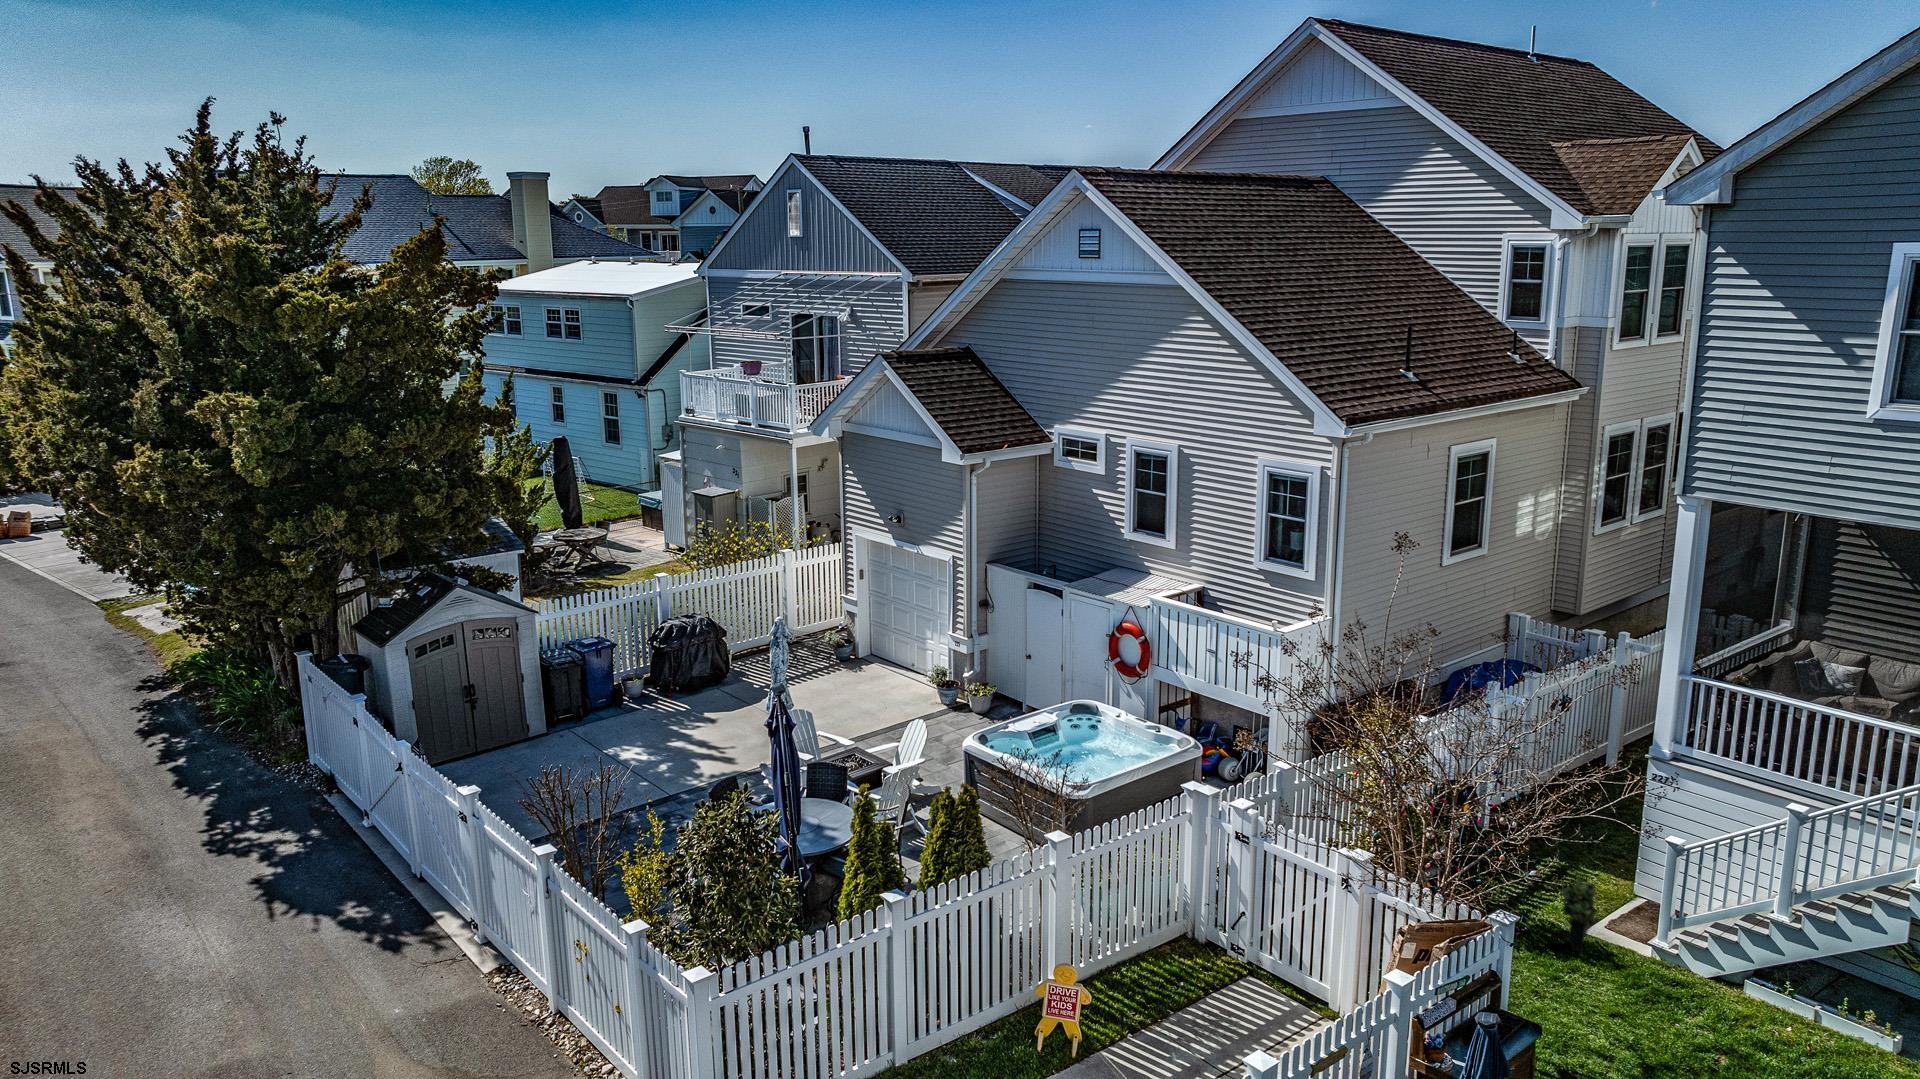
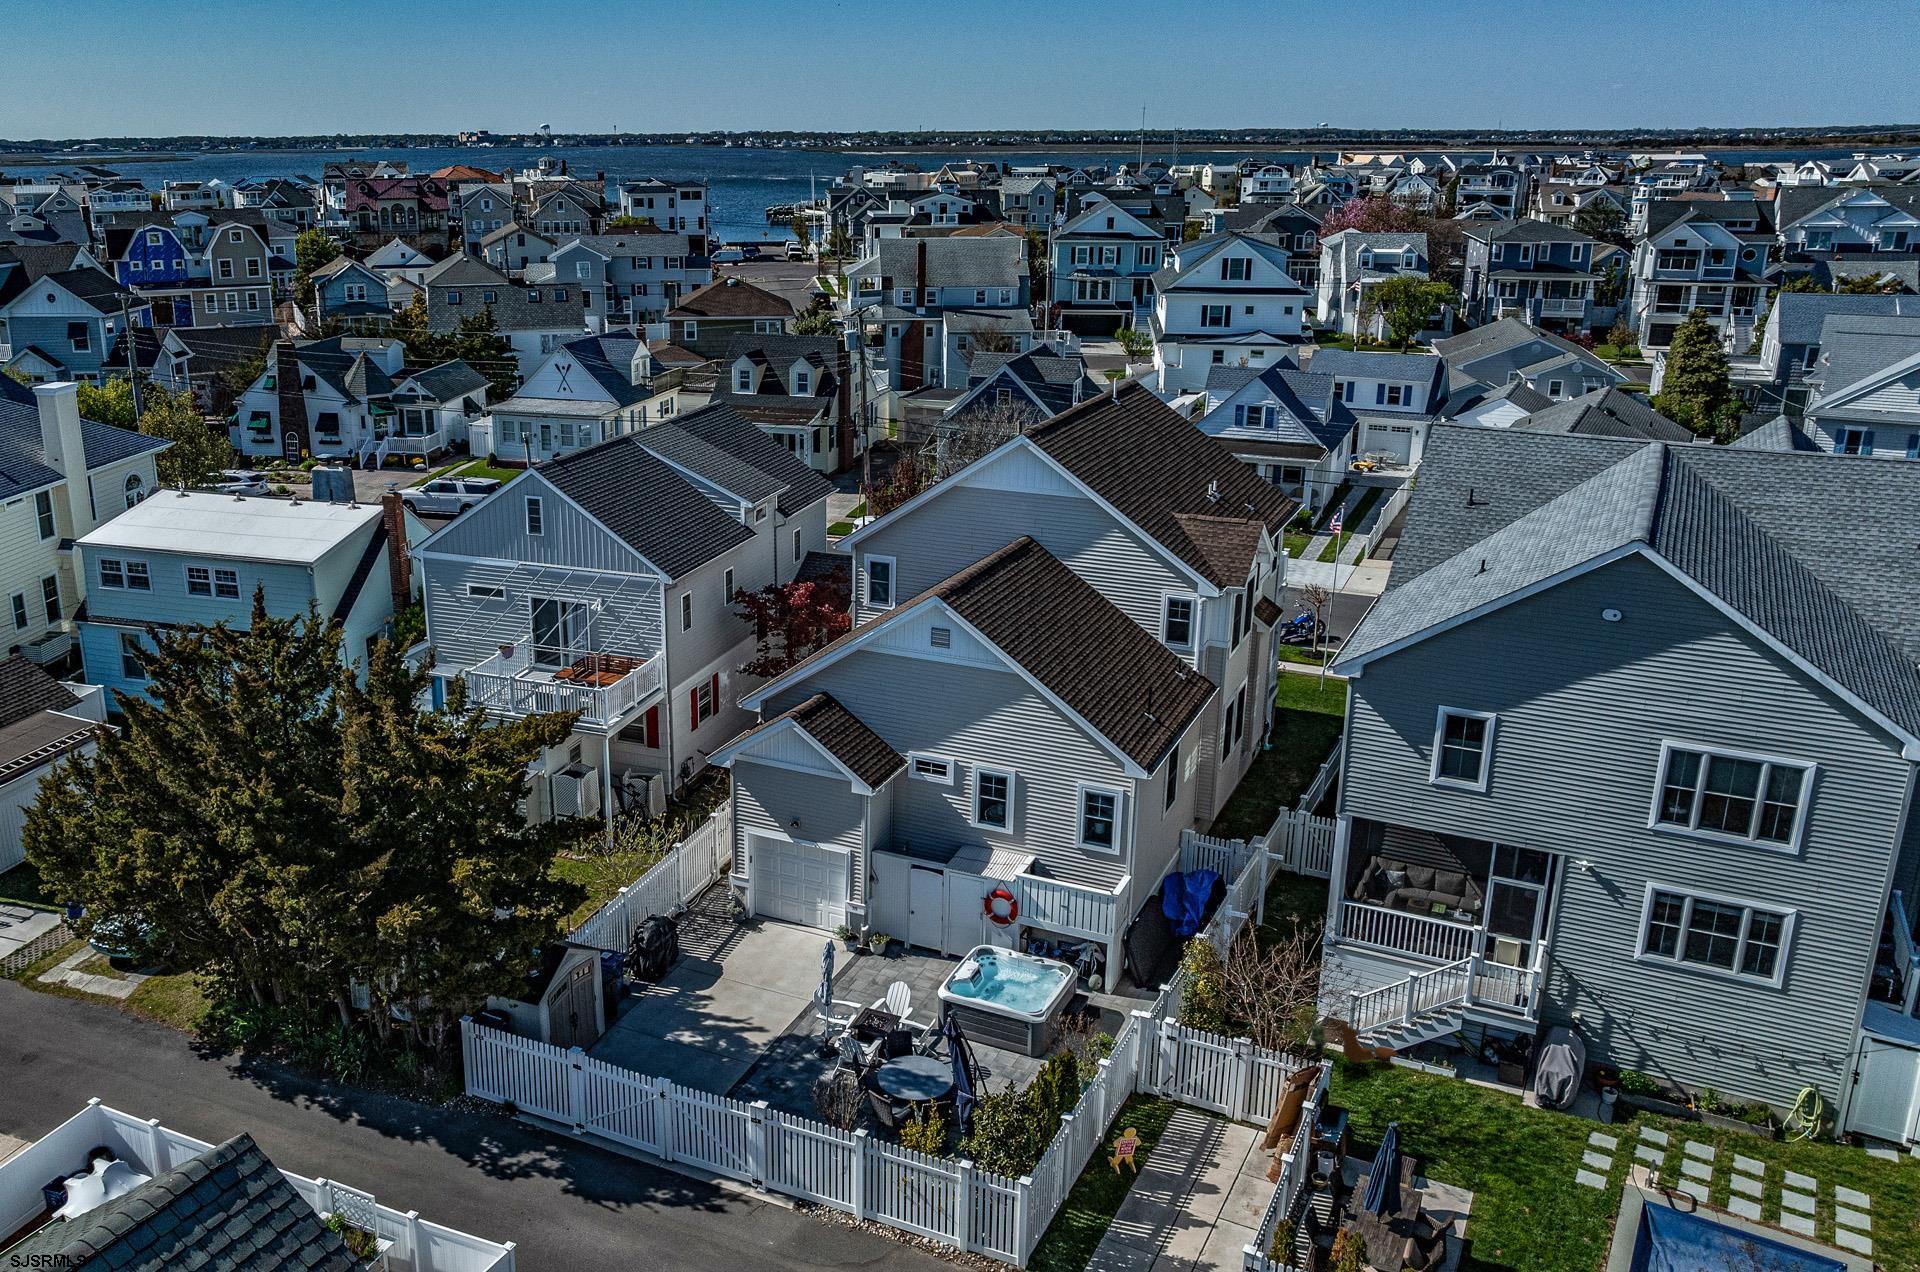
lounge chair: none [1618,877,1755,1003] -> present [1342,1021,1397,1071]

